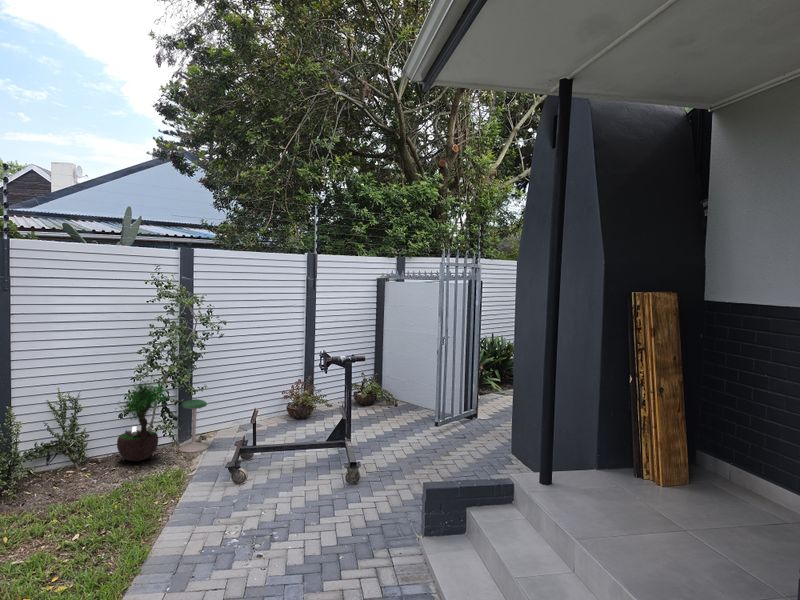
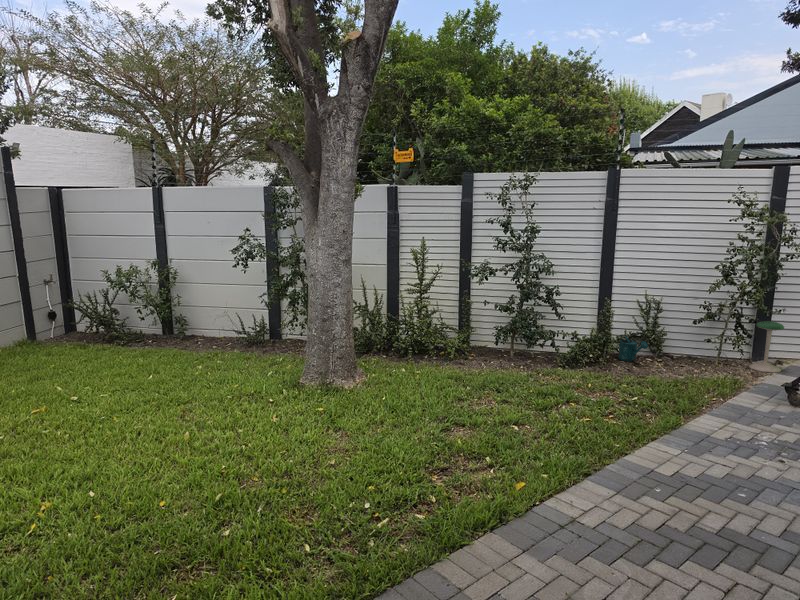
potted tree: present [117,381,167,461] -> none [688,289,741,366]
watering can: none [26,449,71,483] -> present [618,335,648,362]

